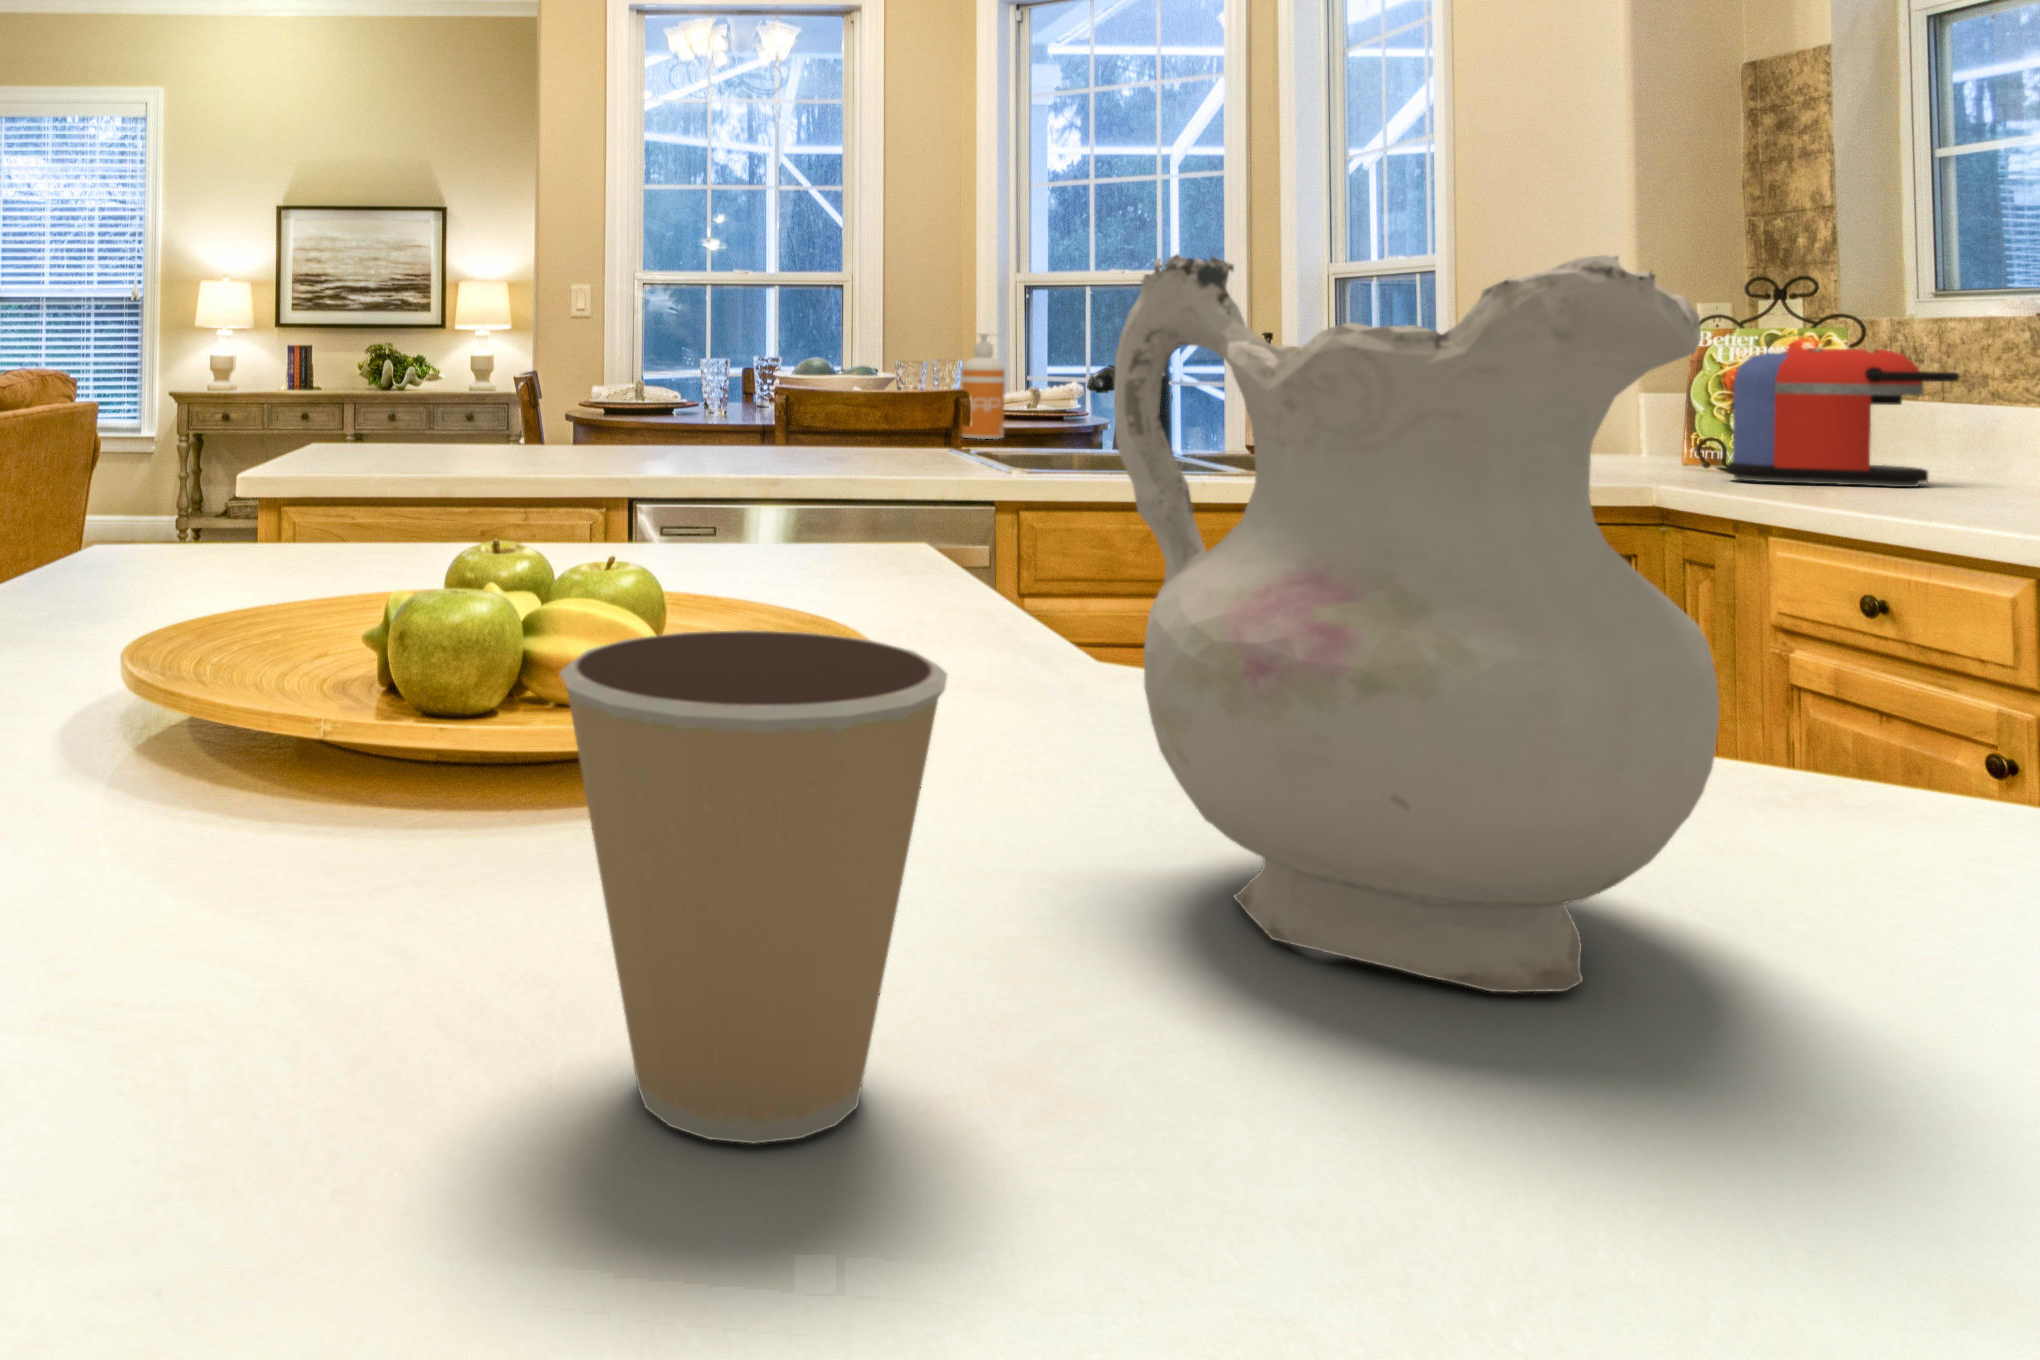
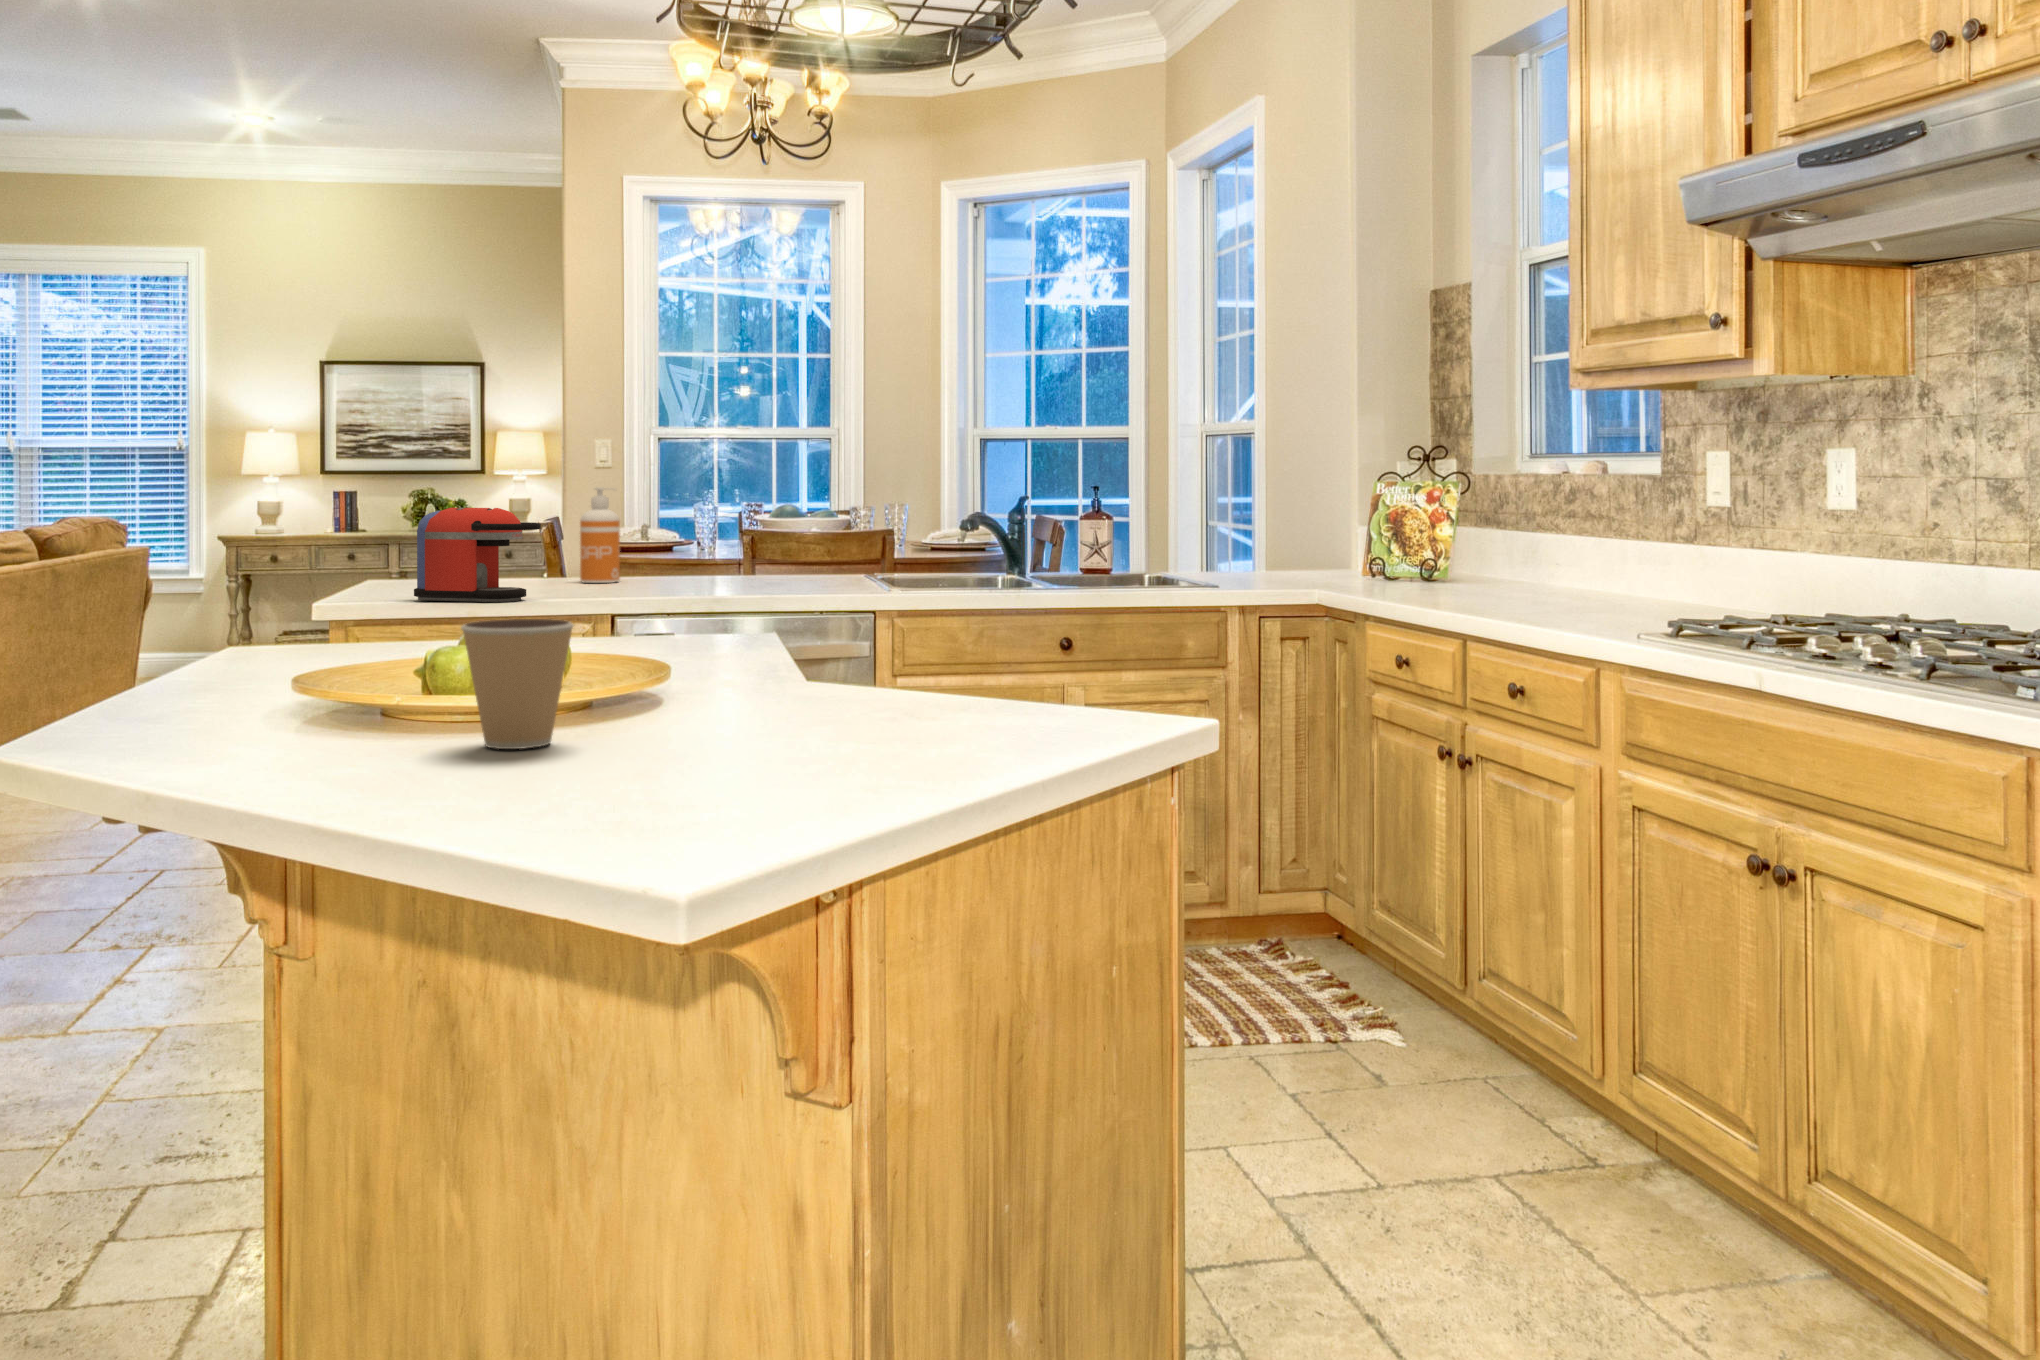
ceramic pitcher: present [1114,254,1719,992] -> none [678,492,856,728]
soap dispenser: present [962,333,1005,439] -> present [580,487,620,583]
coffee maker: present [1727,348,1959,487] -> present [414,508,541,602]

